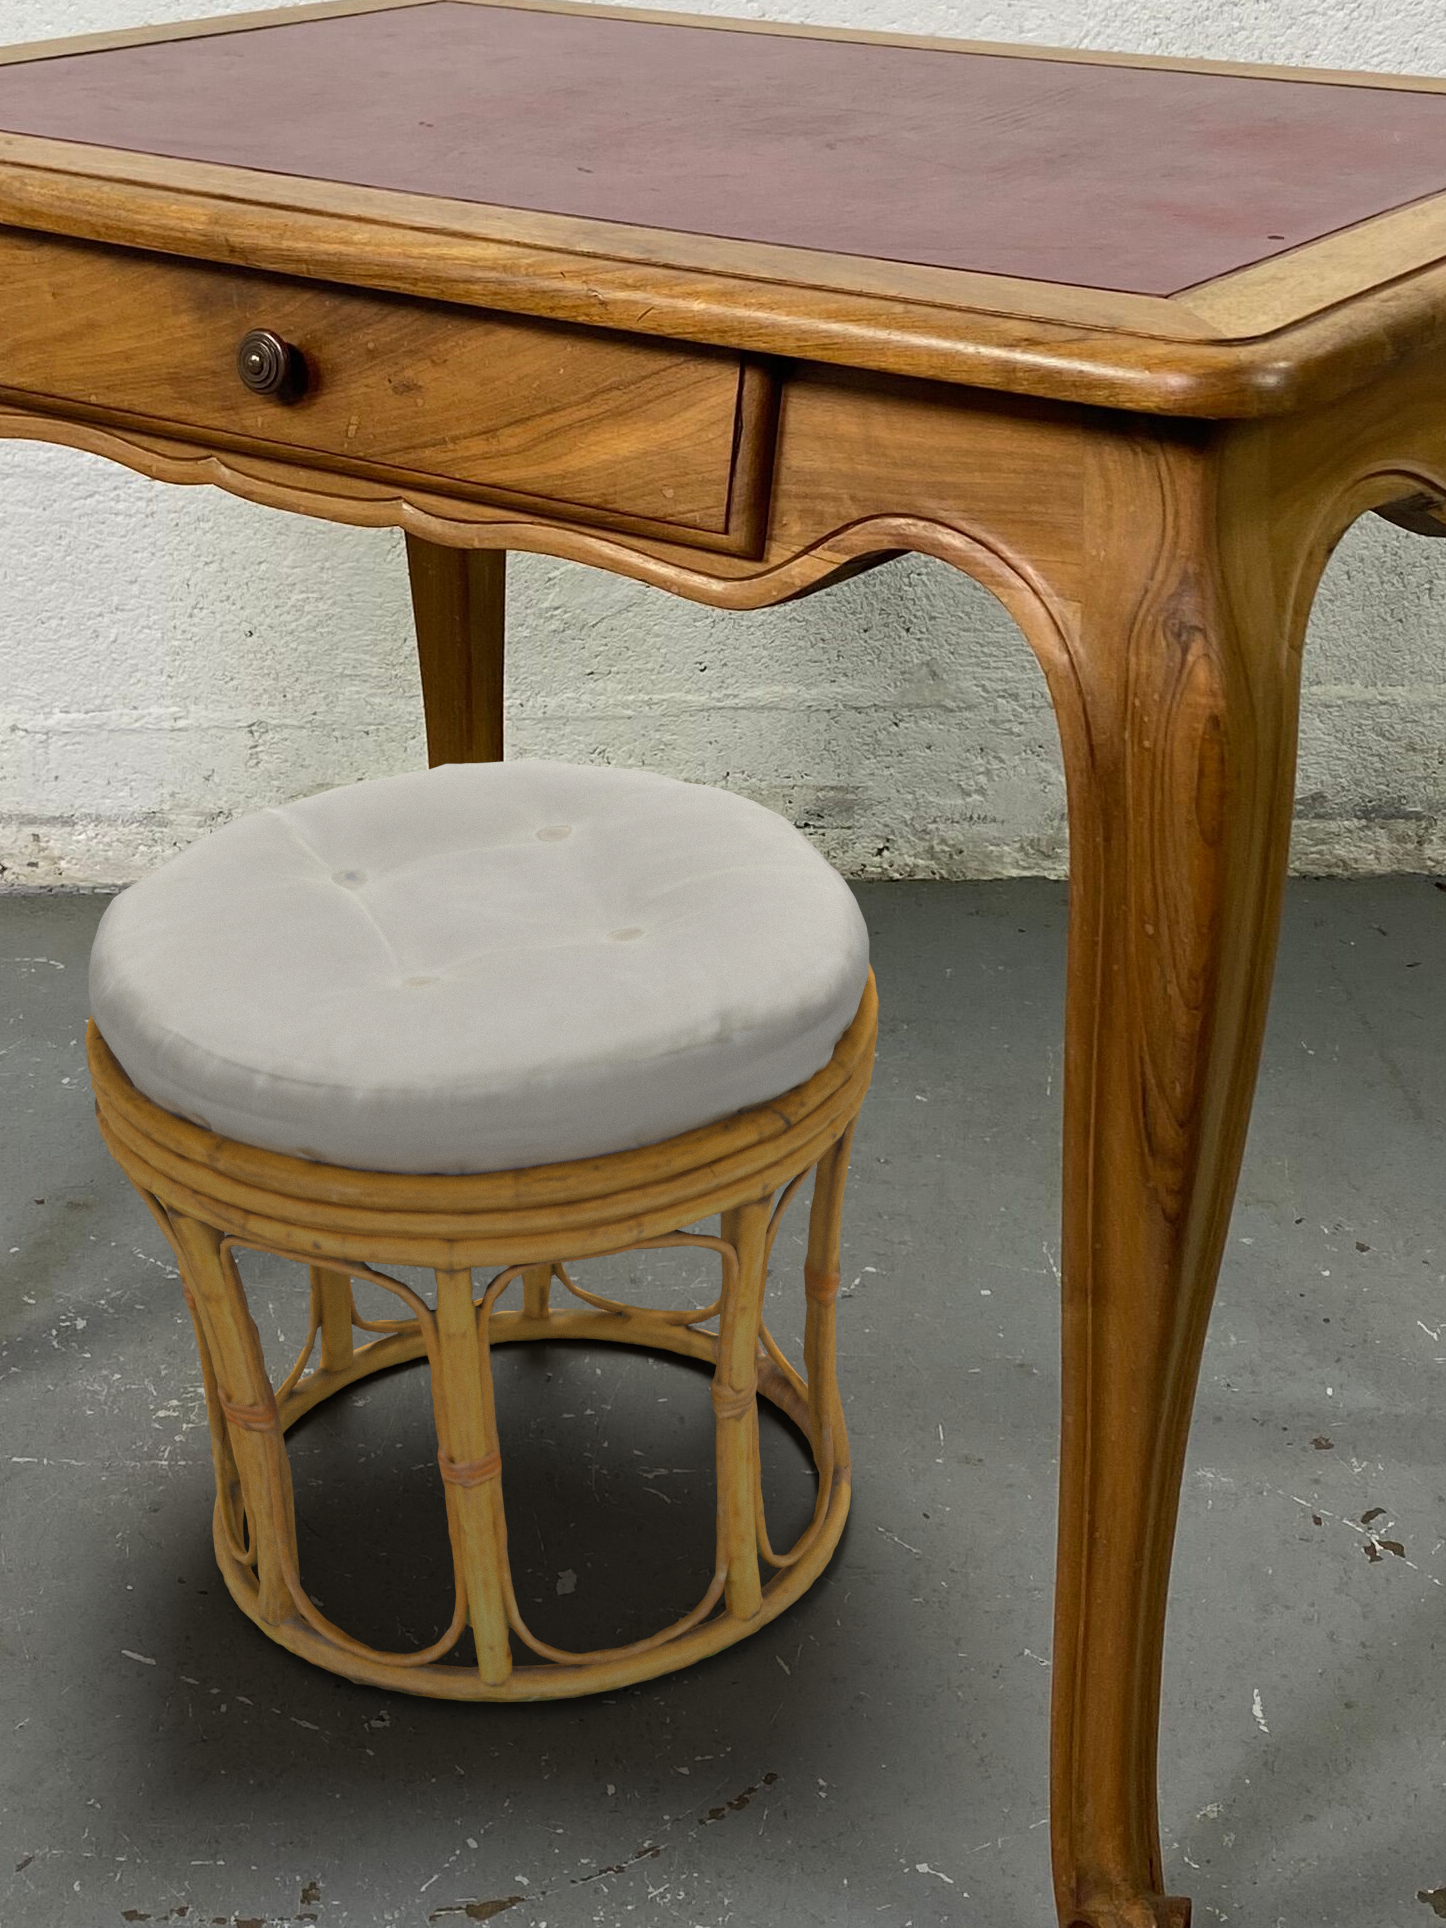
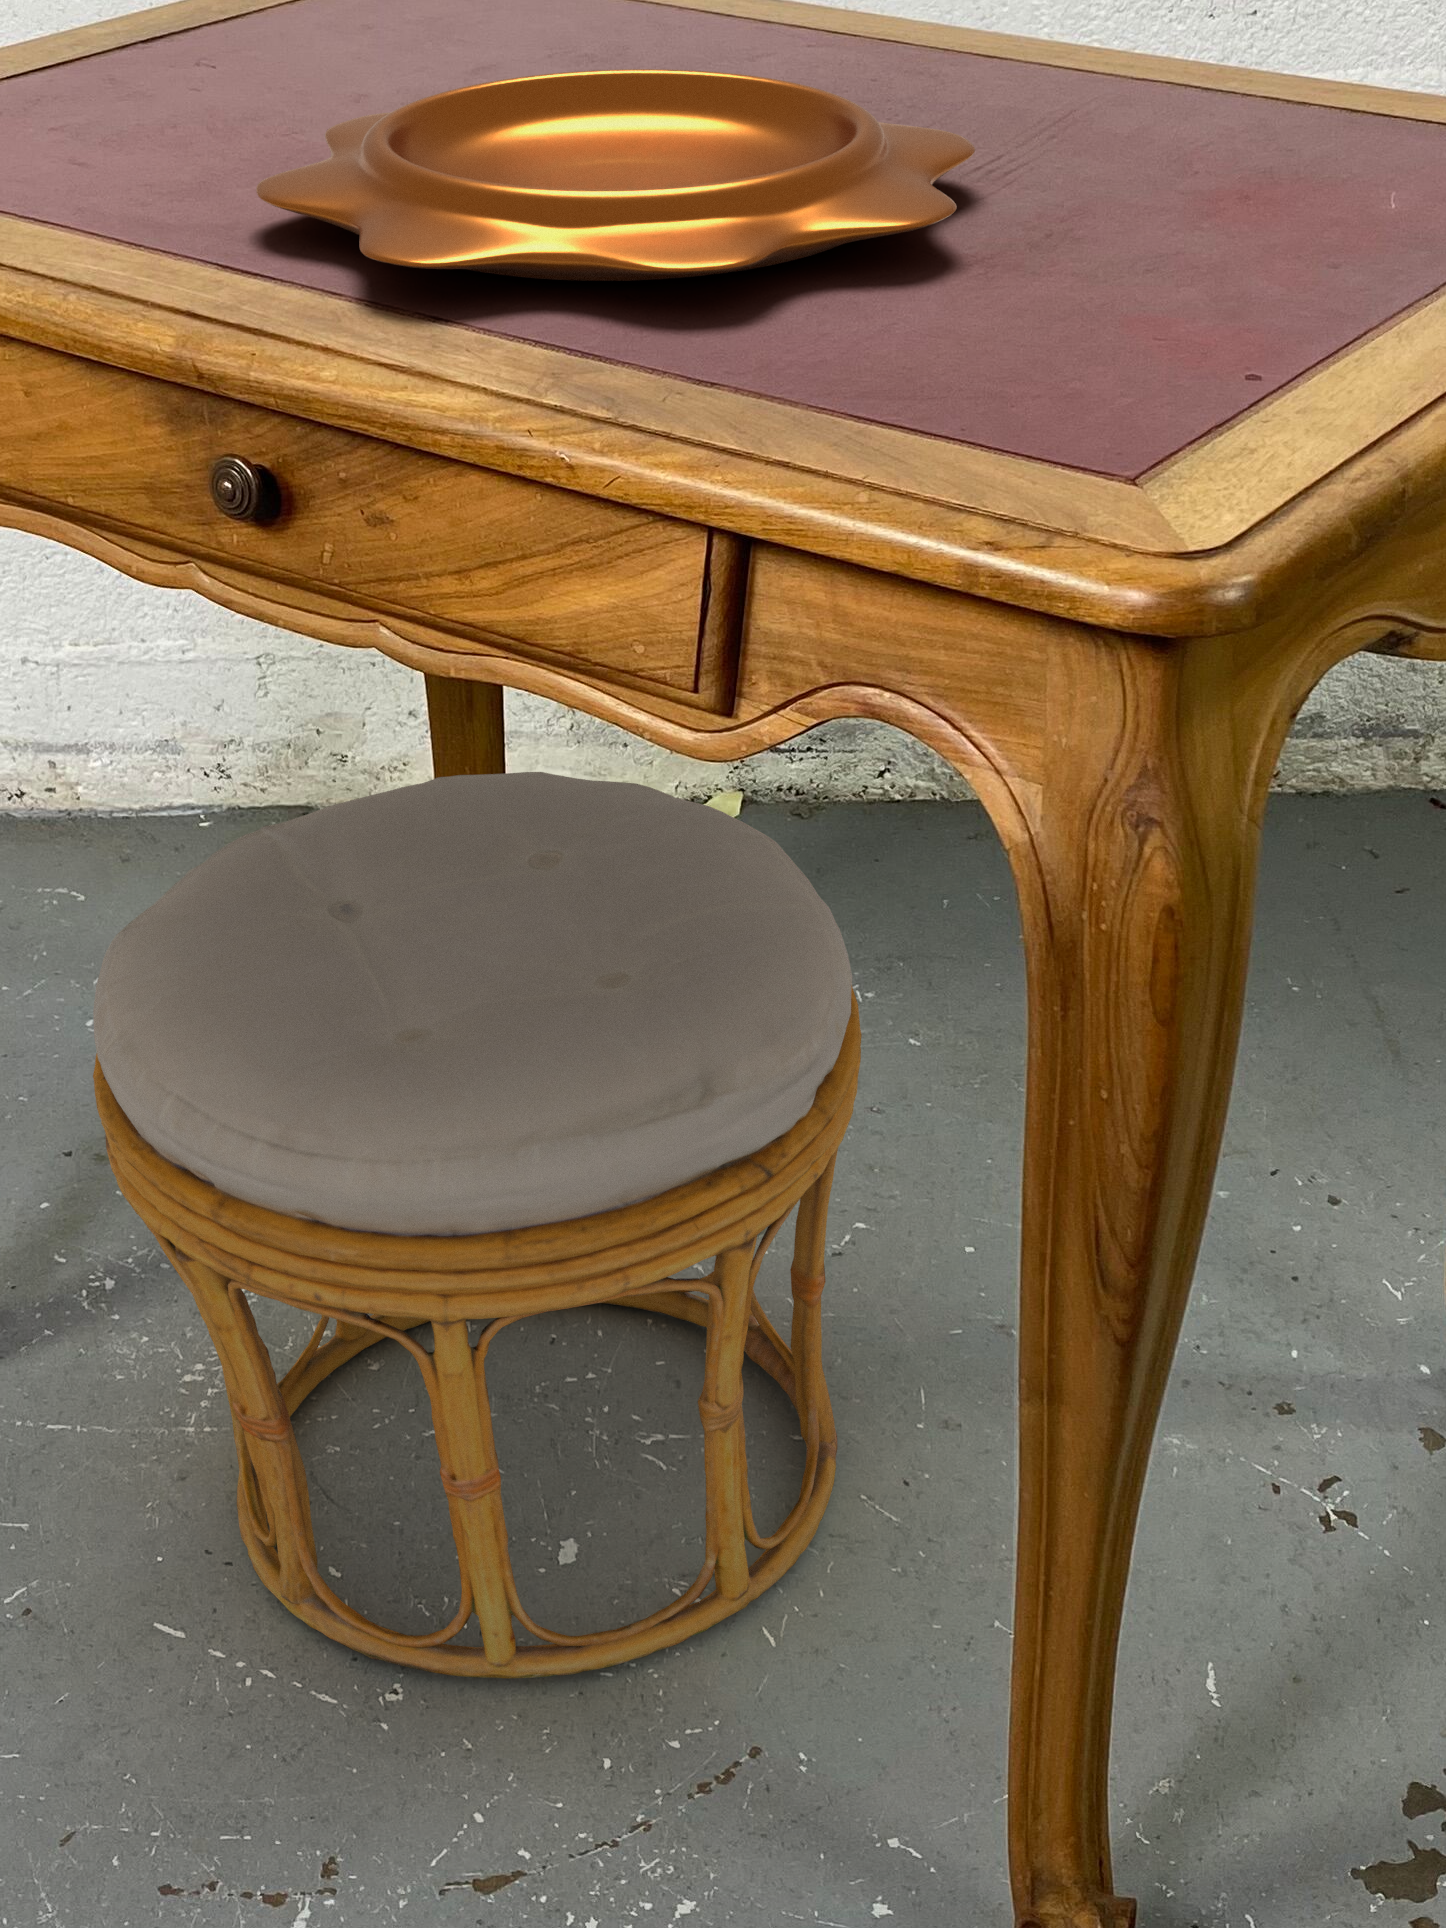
decorative bowl: none [295,29,990,176] -> present [256,69,975,281]

